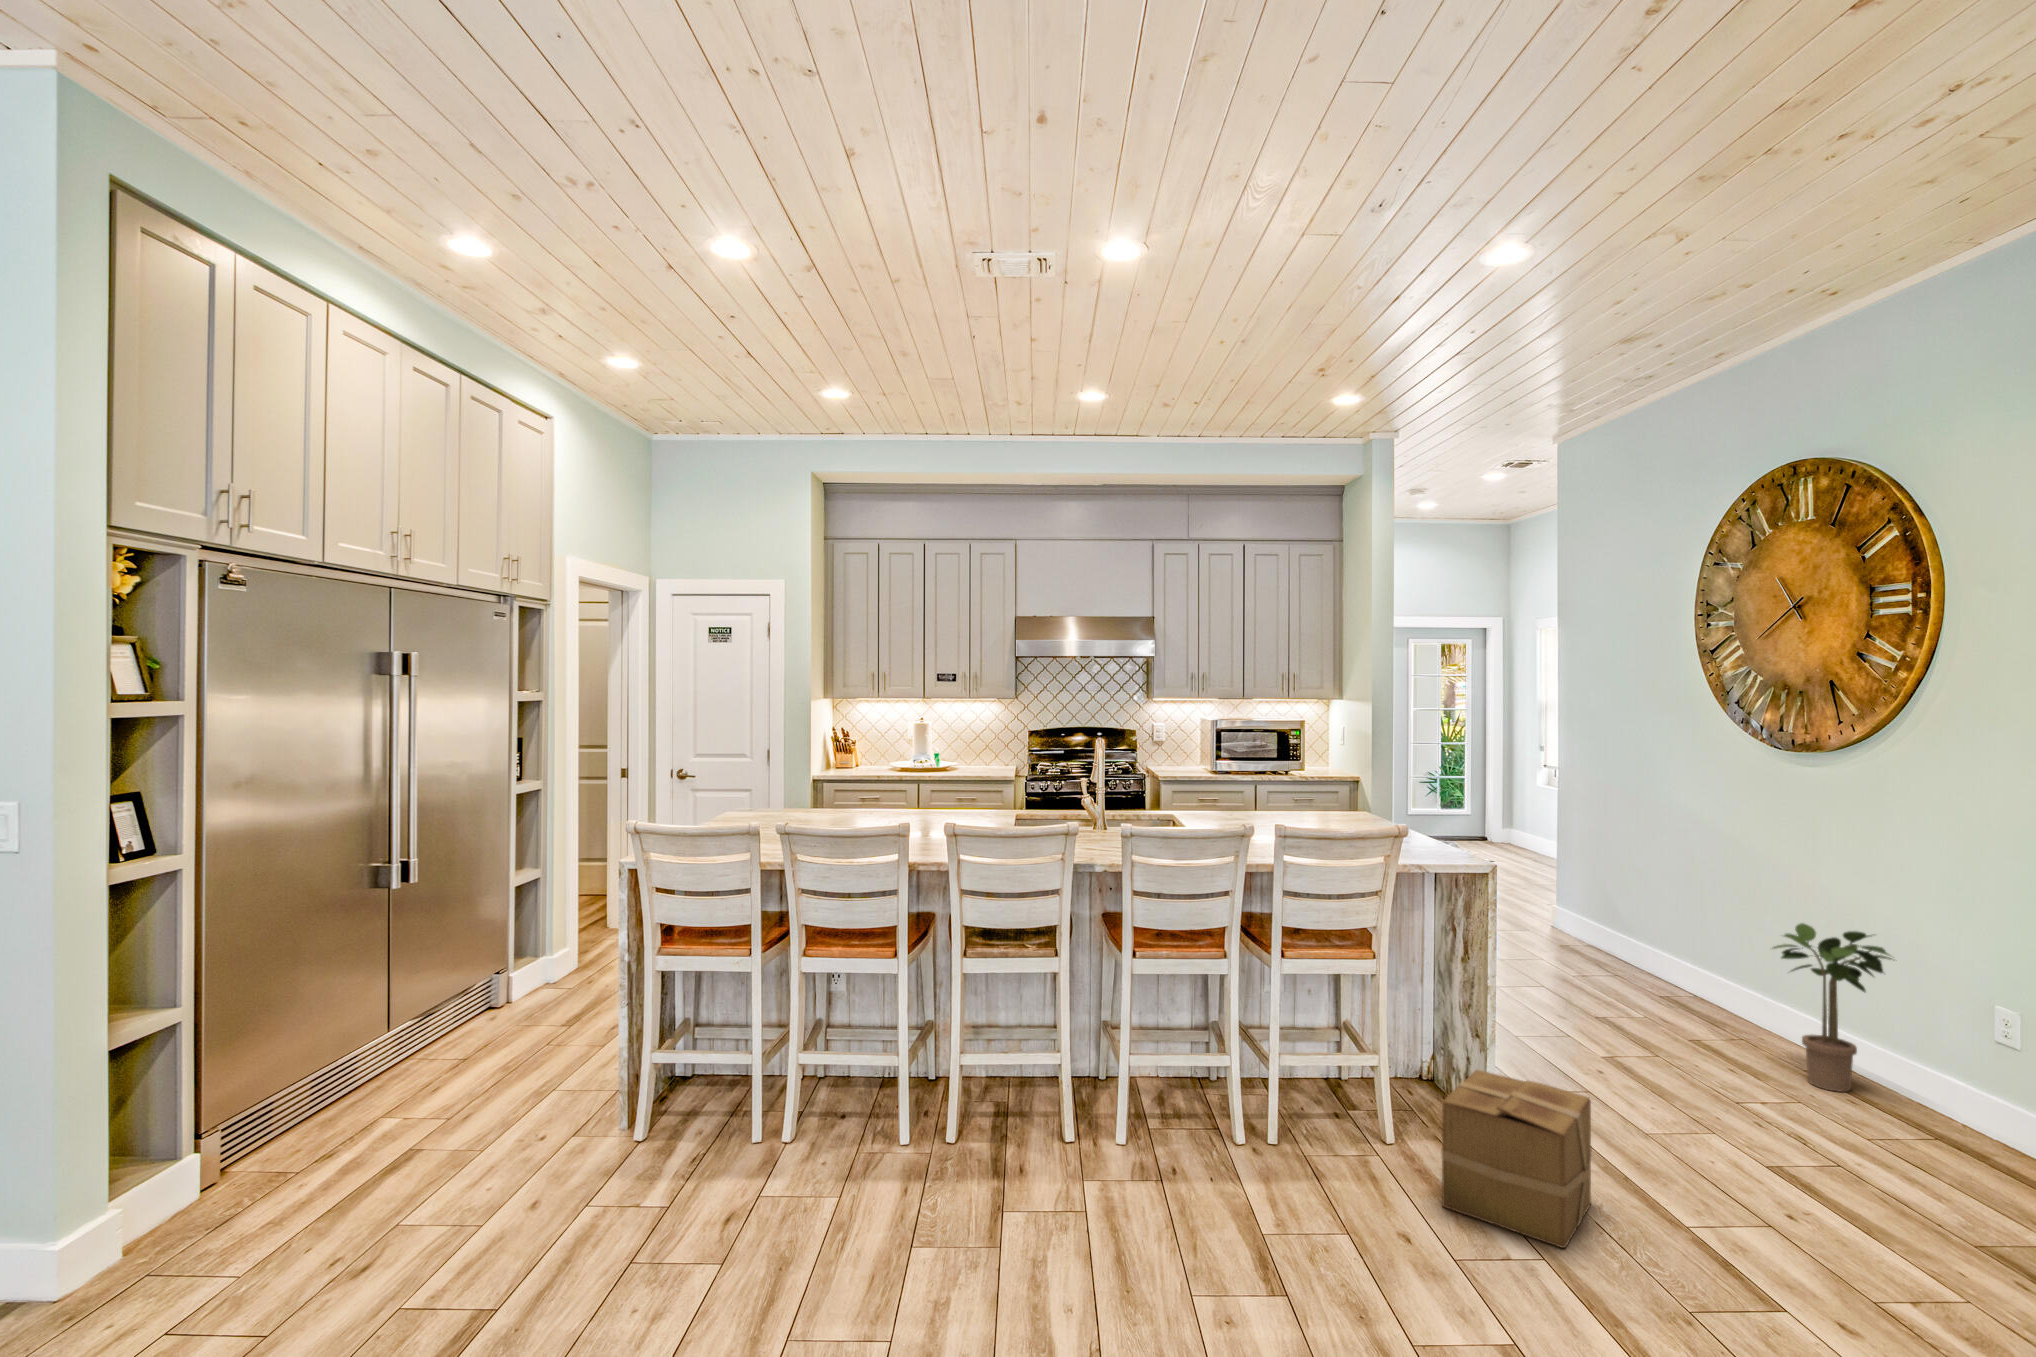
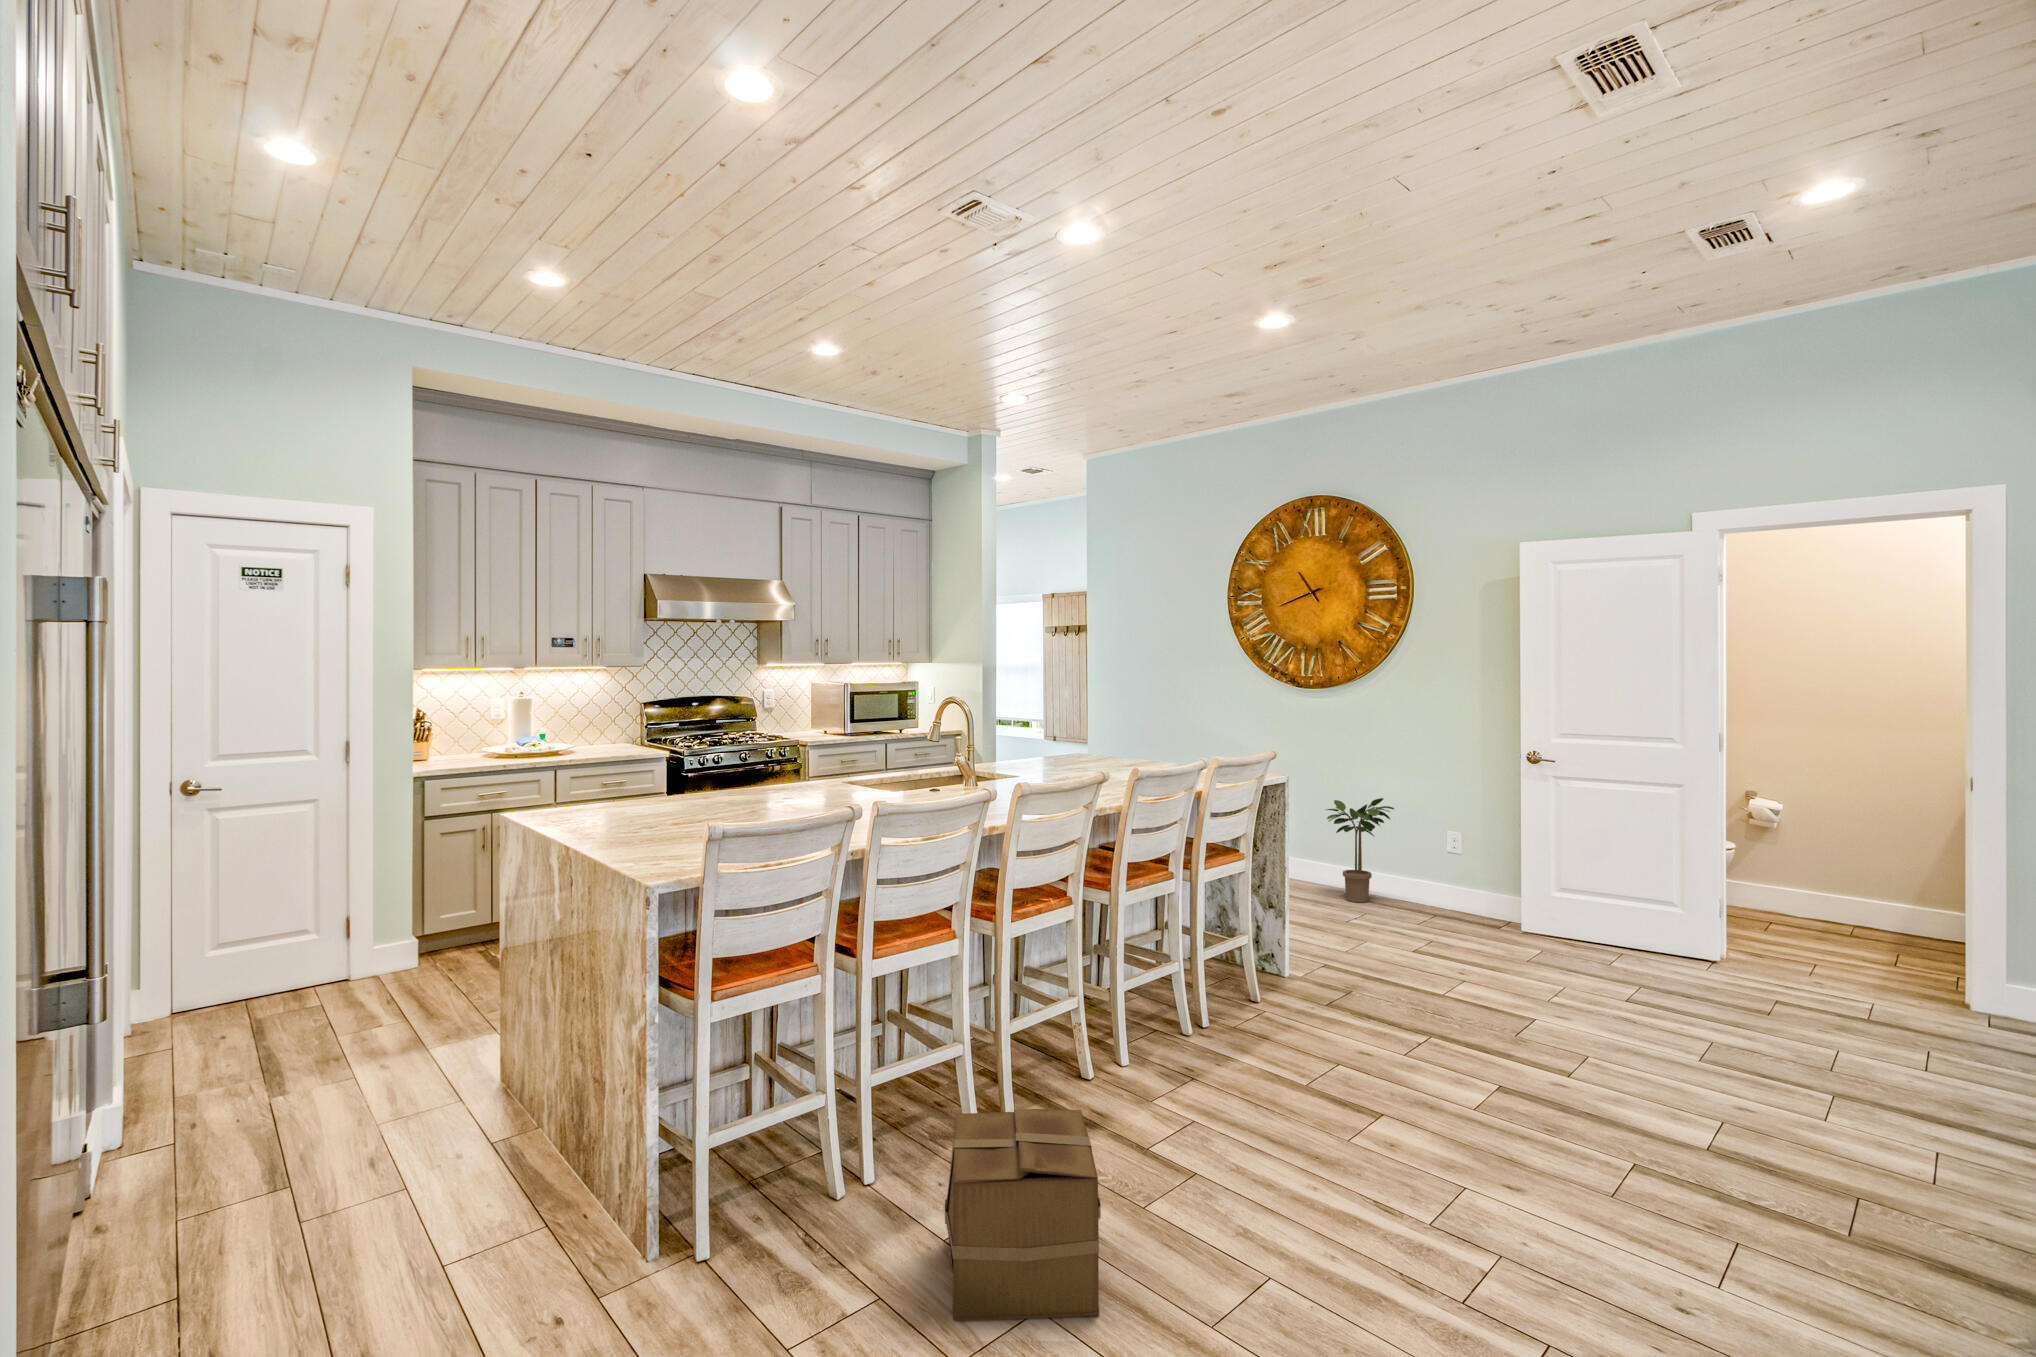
cardboard box: present [1442,1070,1592,1248] -> present [945,1109,1101,1321]

